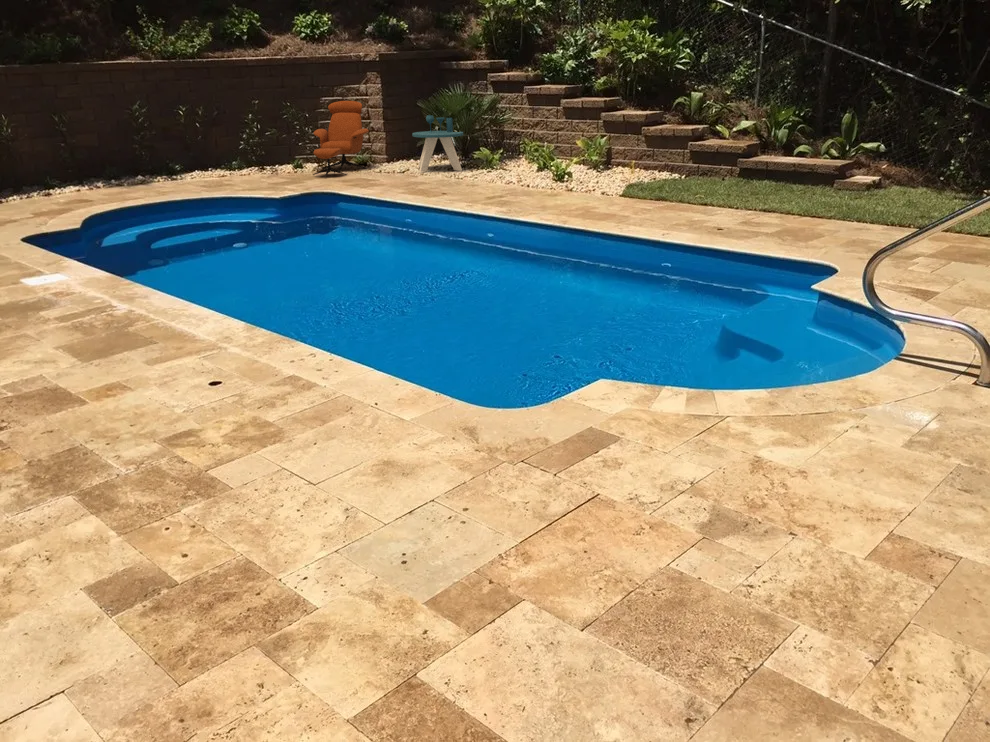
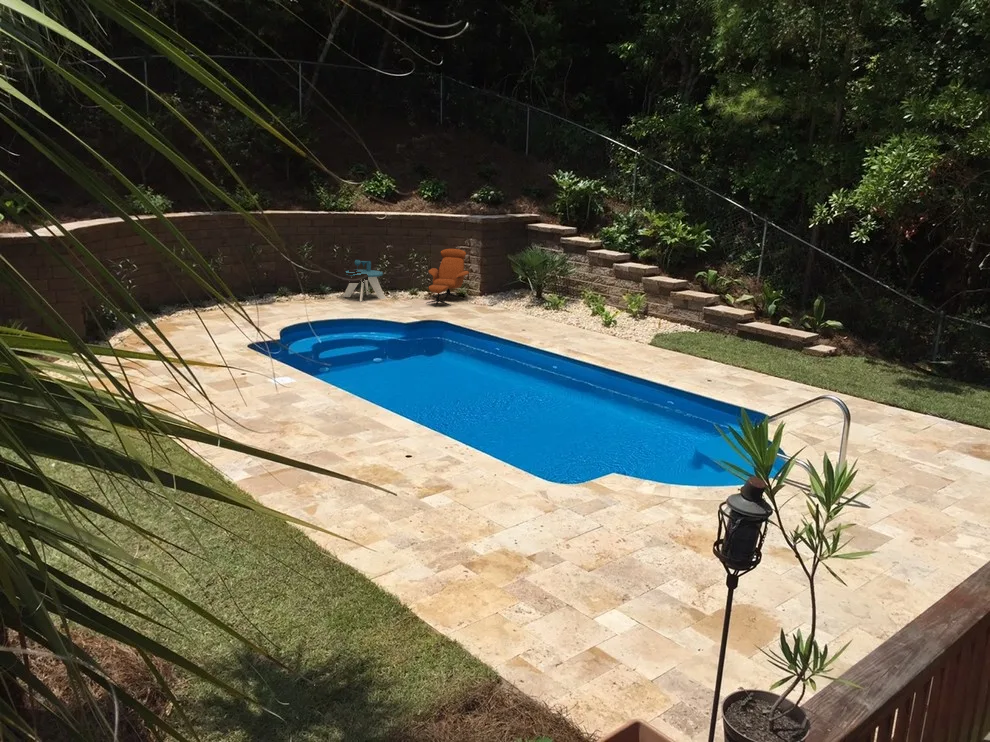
side table: present [412,115,463,172] -> present [343,260,385,302]

